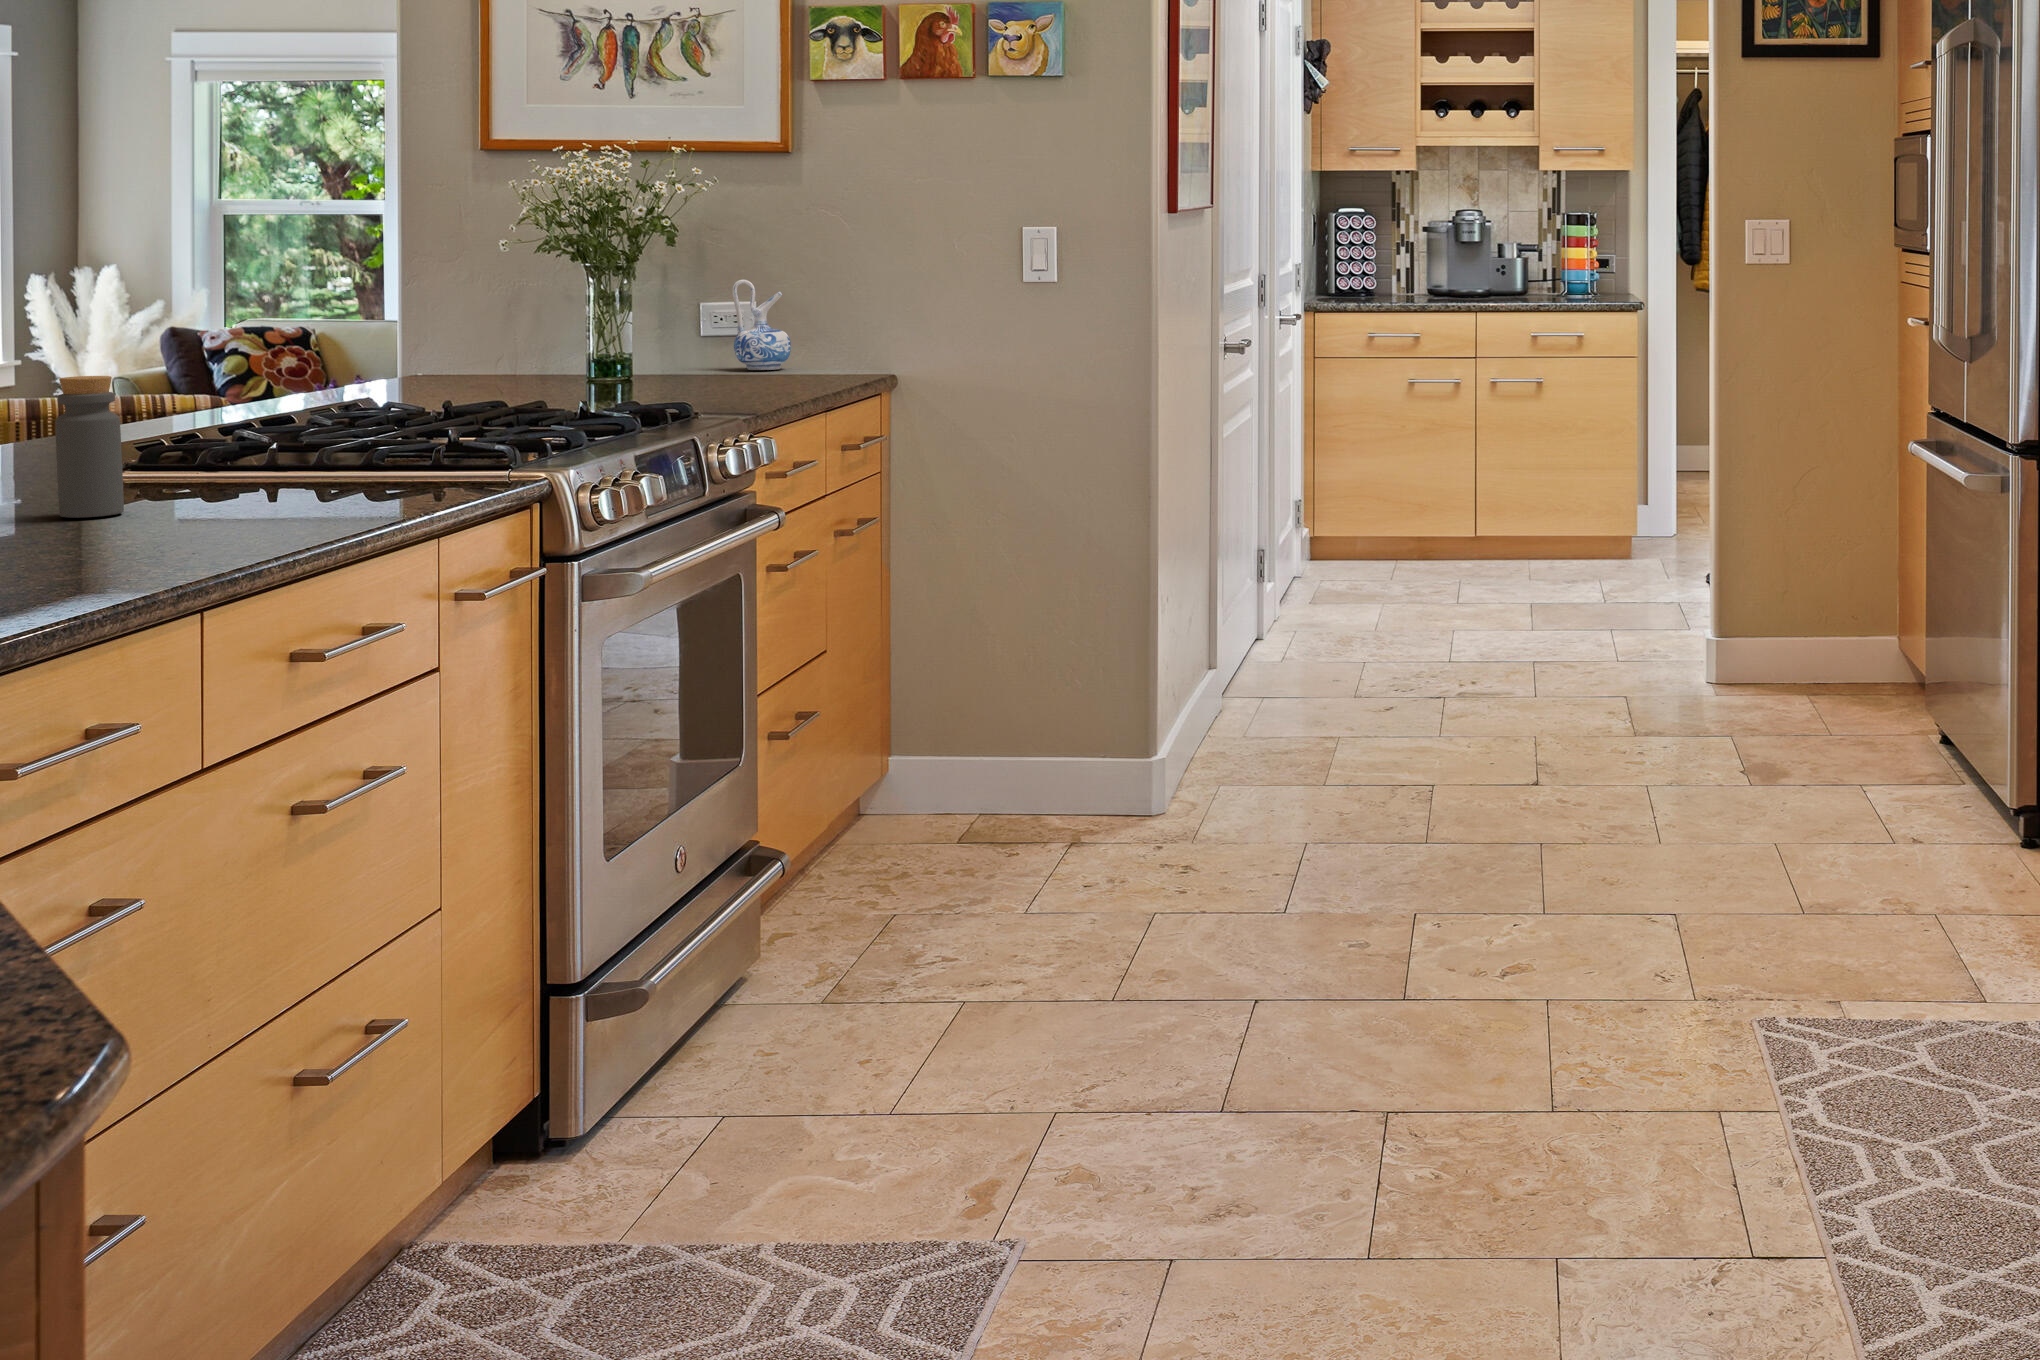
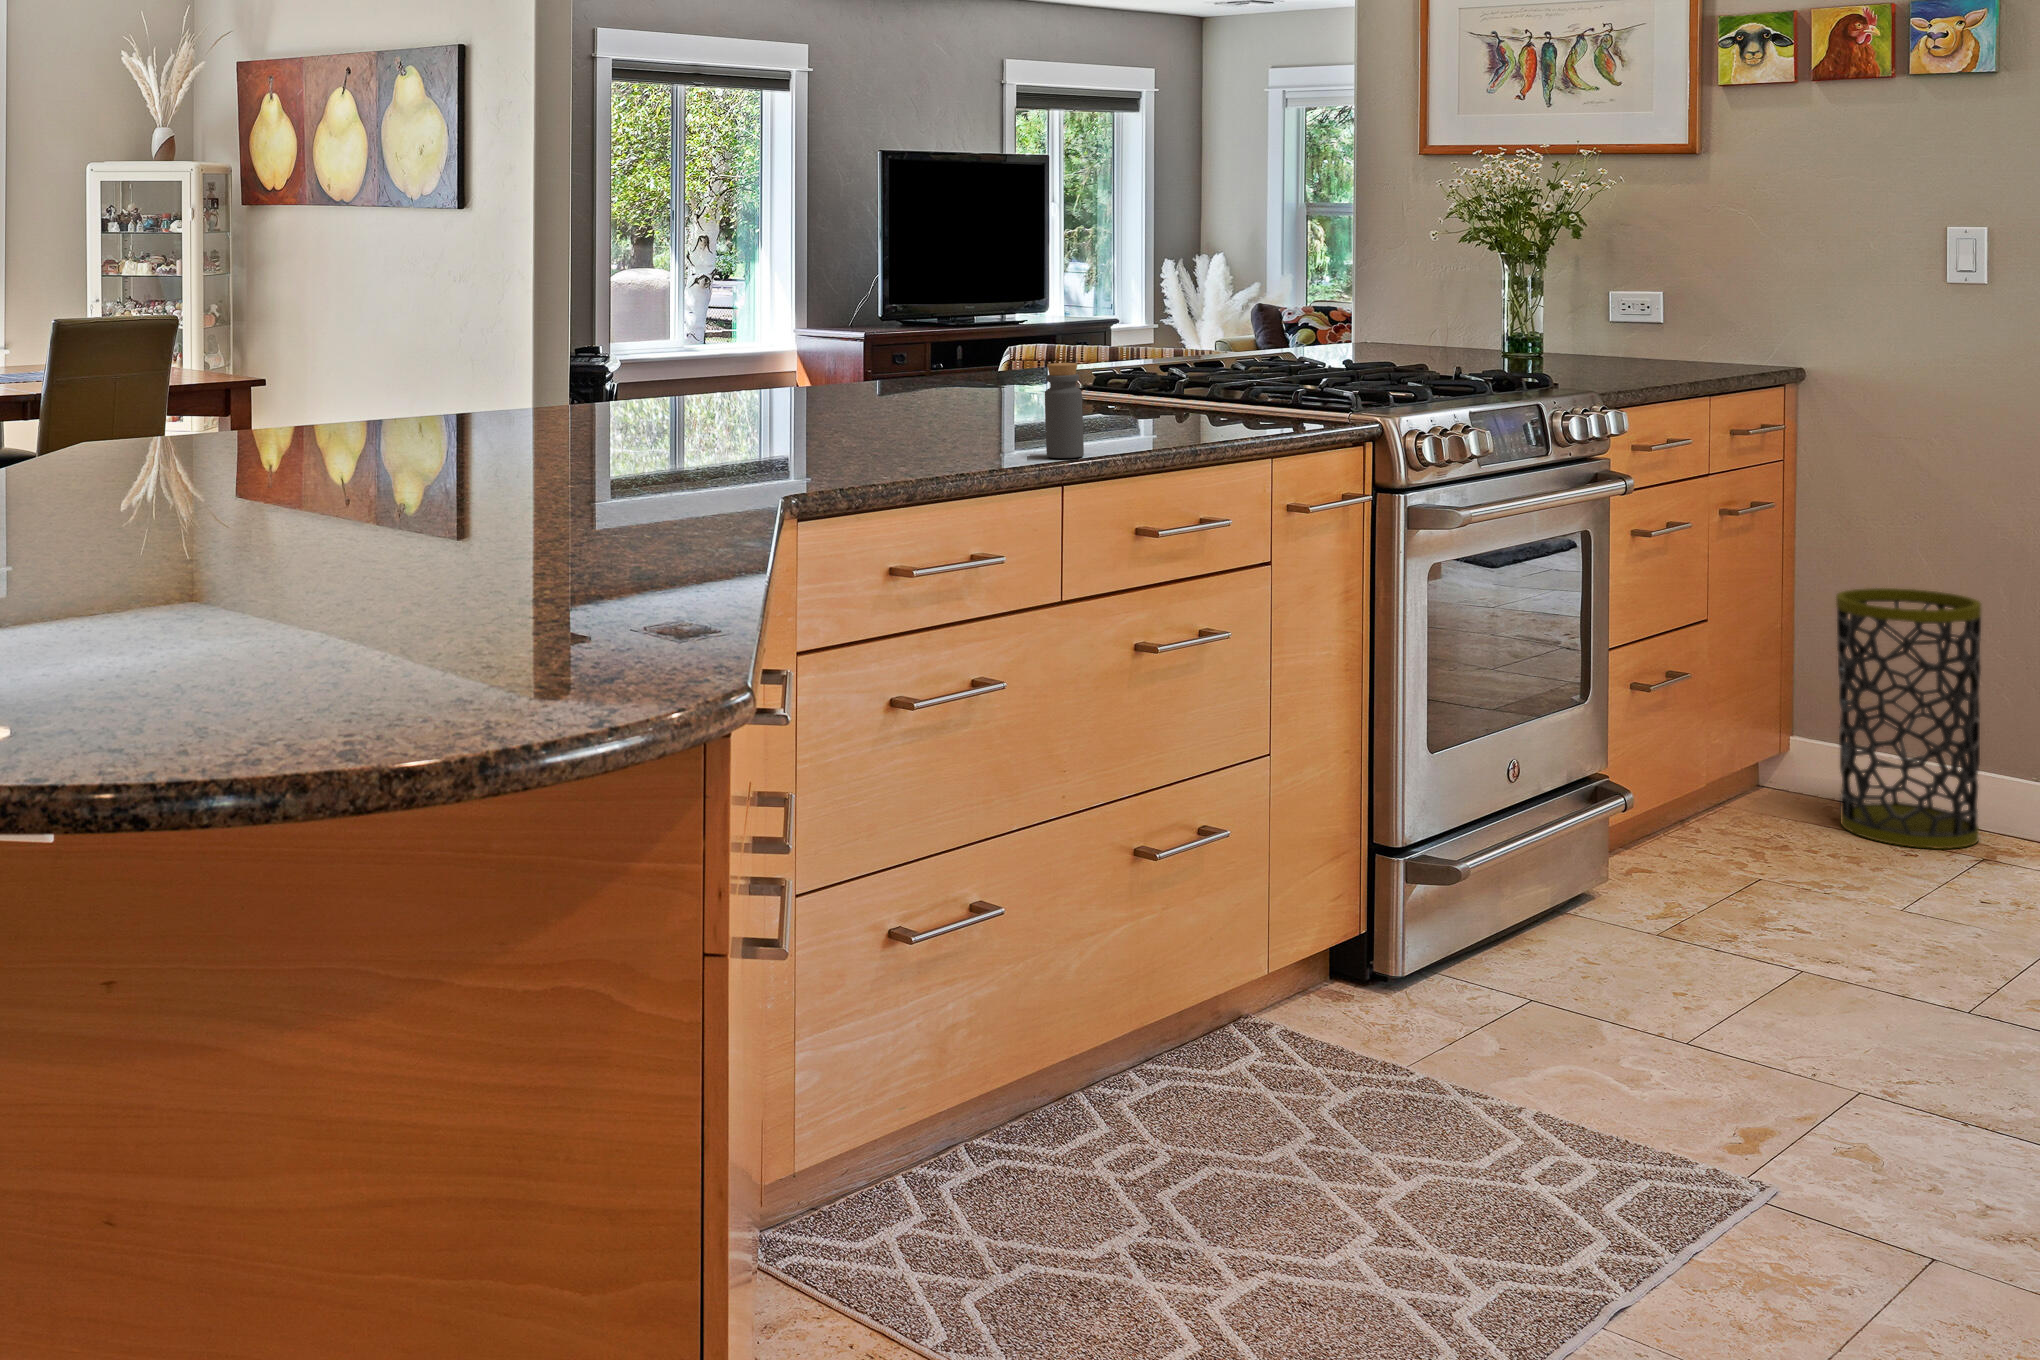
ceramic pitcher: present [732,280,791,370] -> none [1636,271,1696,355]
trash can: none [936,594,1056,848] -> present [1836,588,1981,849]

